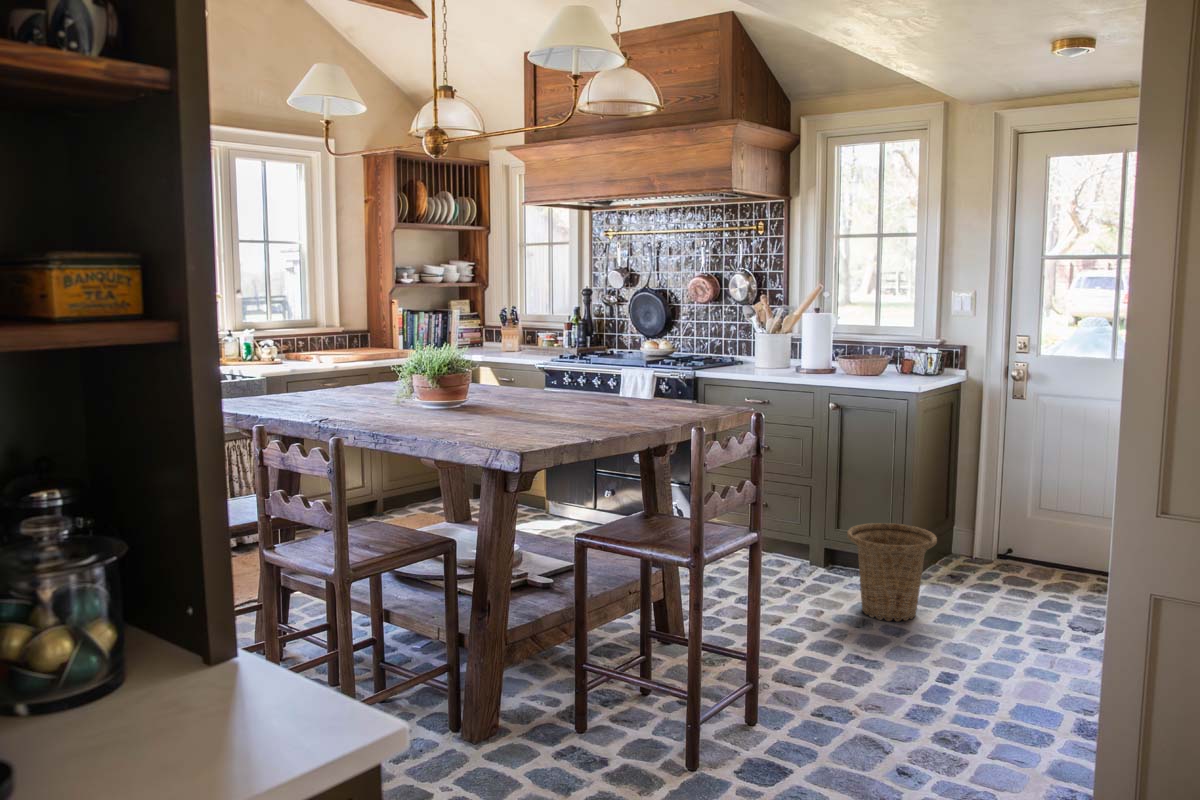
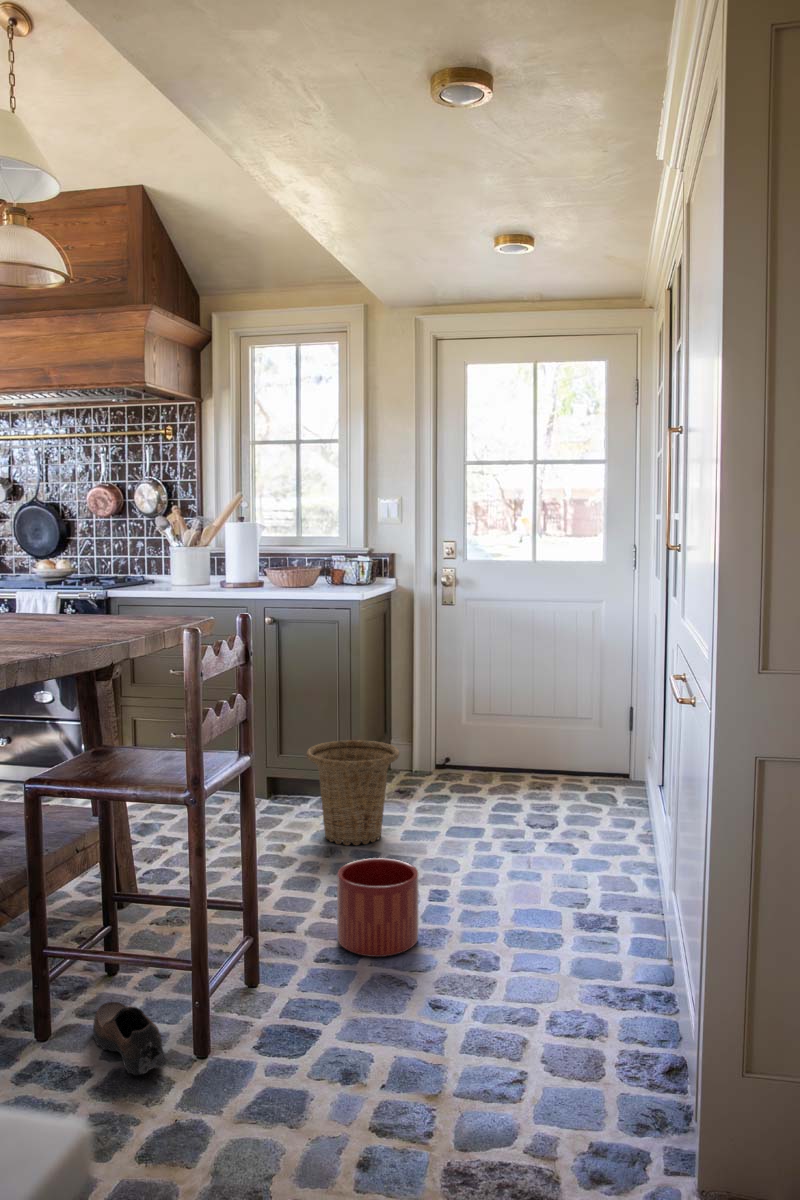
planter: none [835,635,911,722] -> present [337,858,419,957]
shoe: none [622,710,667,767] -> present [93,1002,166,1075]

